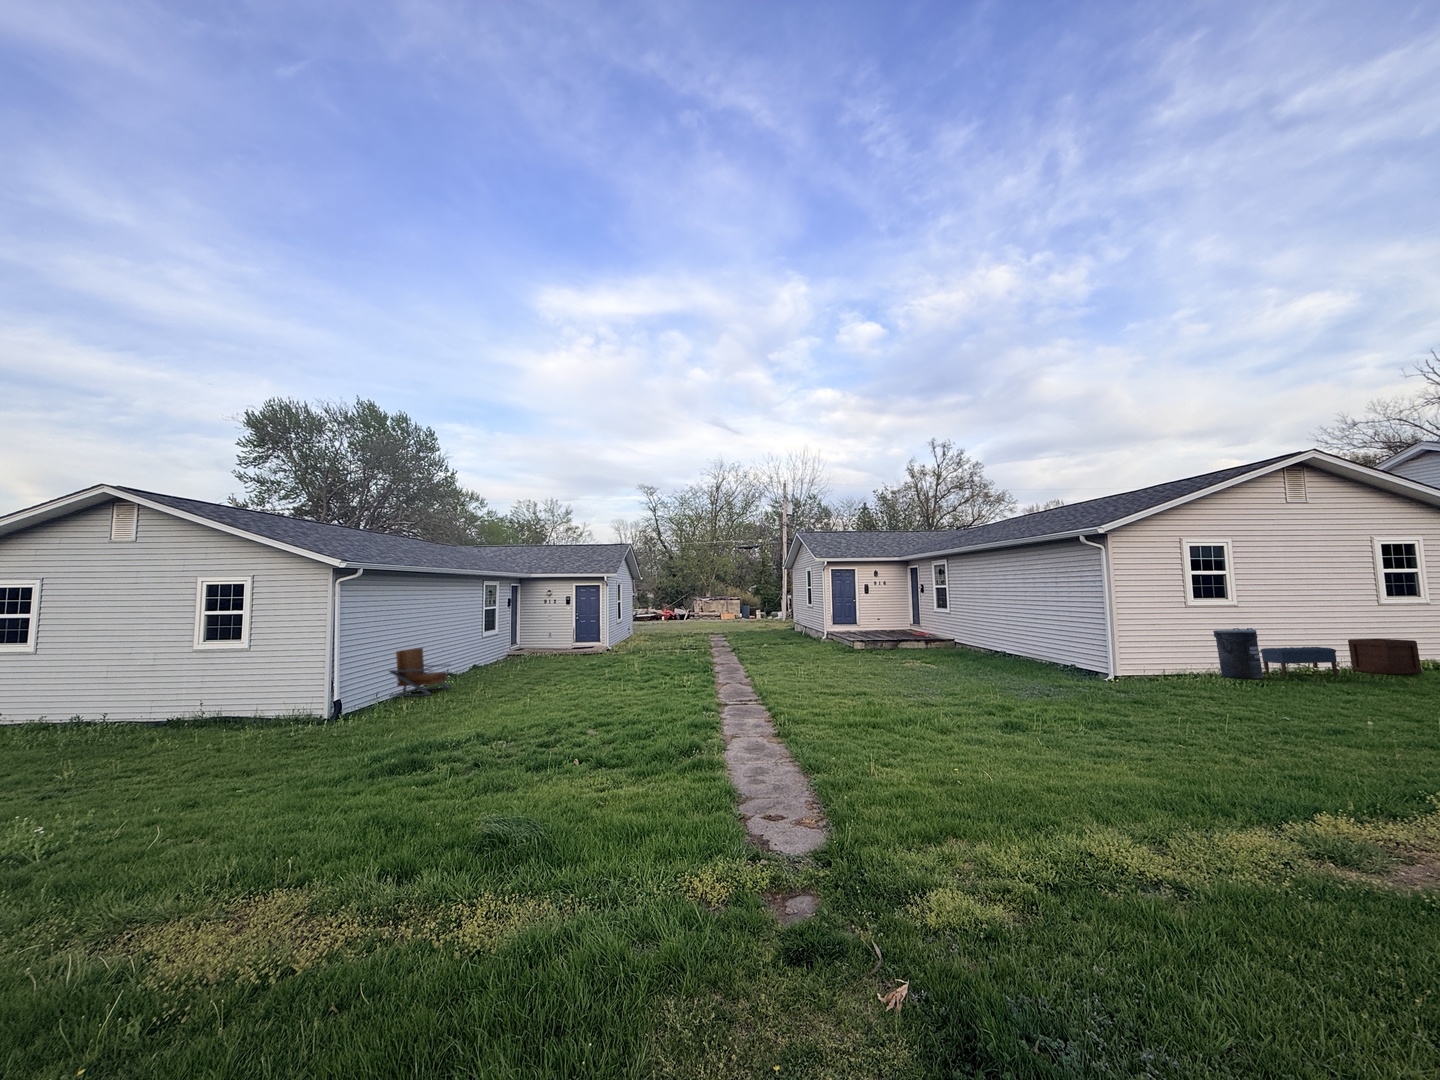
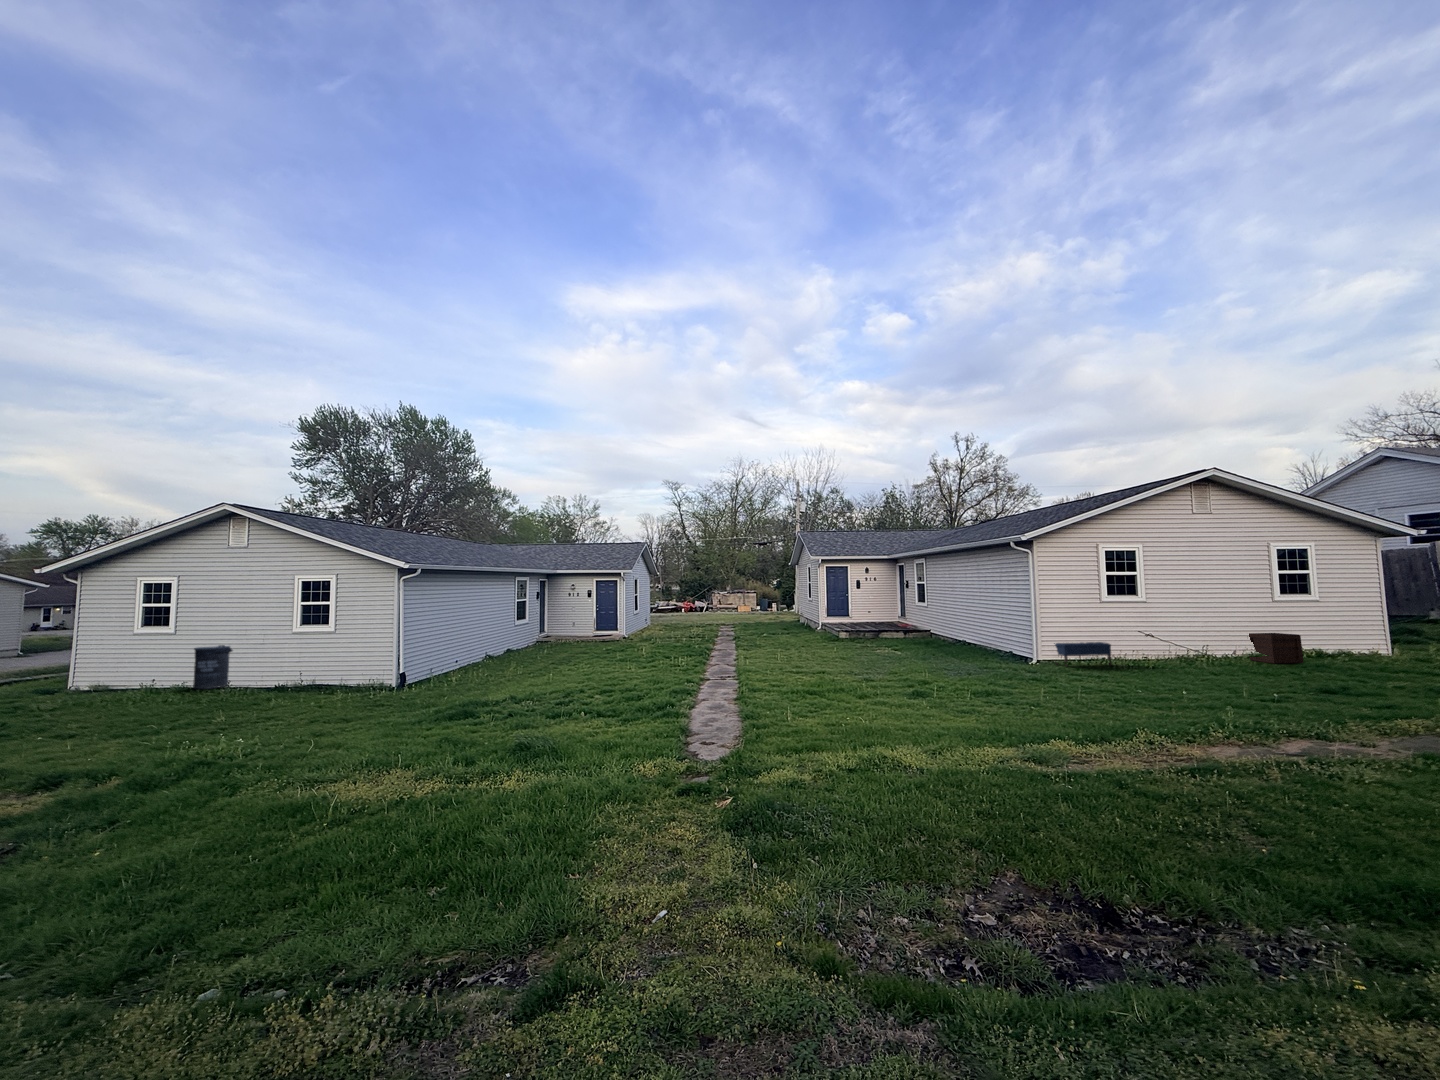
trash can: present [1213,628,1263,679] -> present [193,645,232,689]
bench: present [1260,647,1338,676] -> present [1054,642,1111,666]
lounge chair: present [389,648,450,697] -> none [439,634,488,672]

